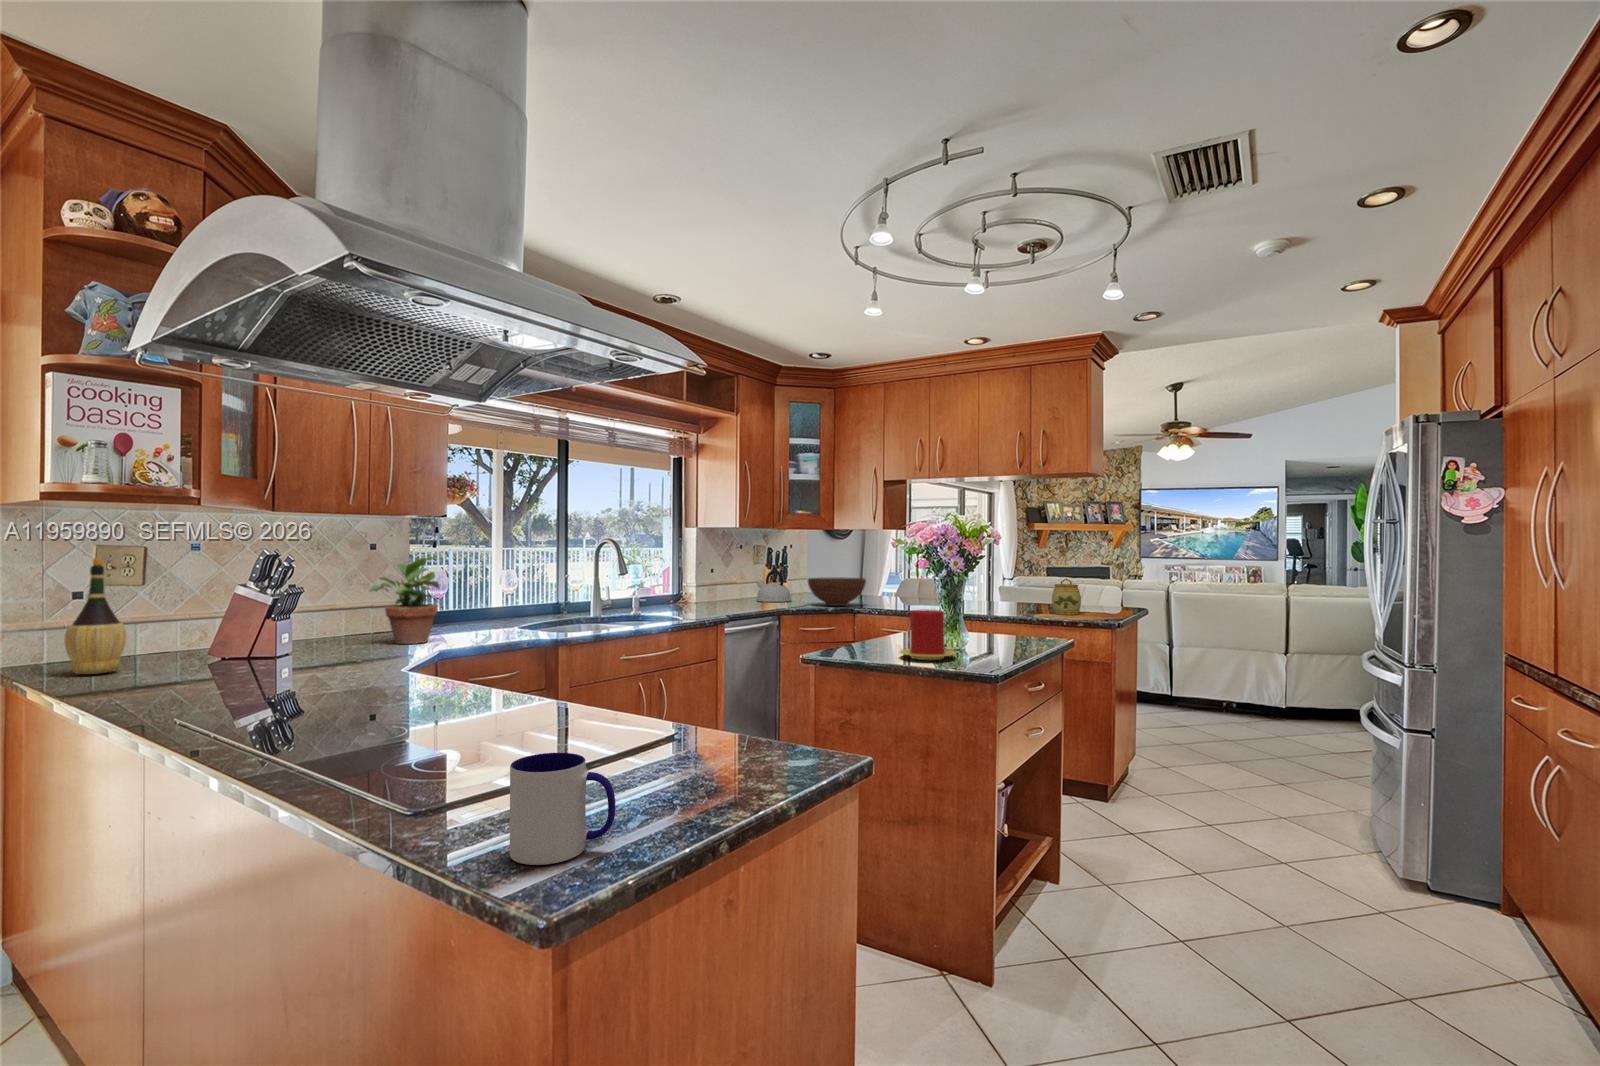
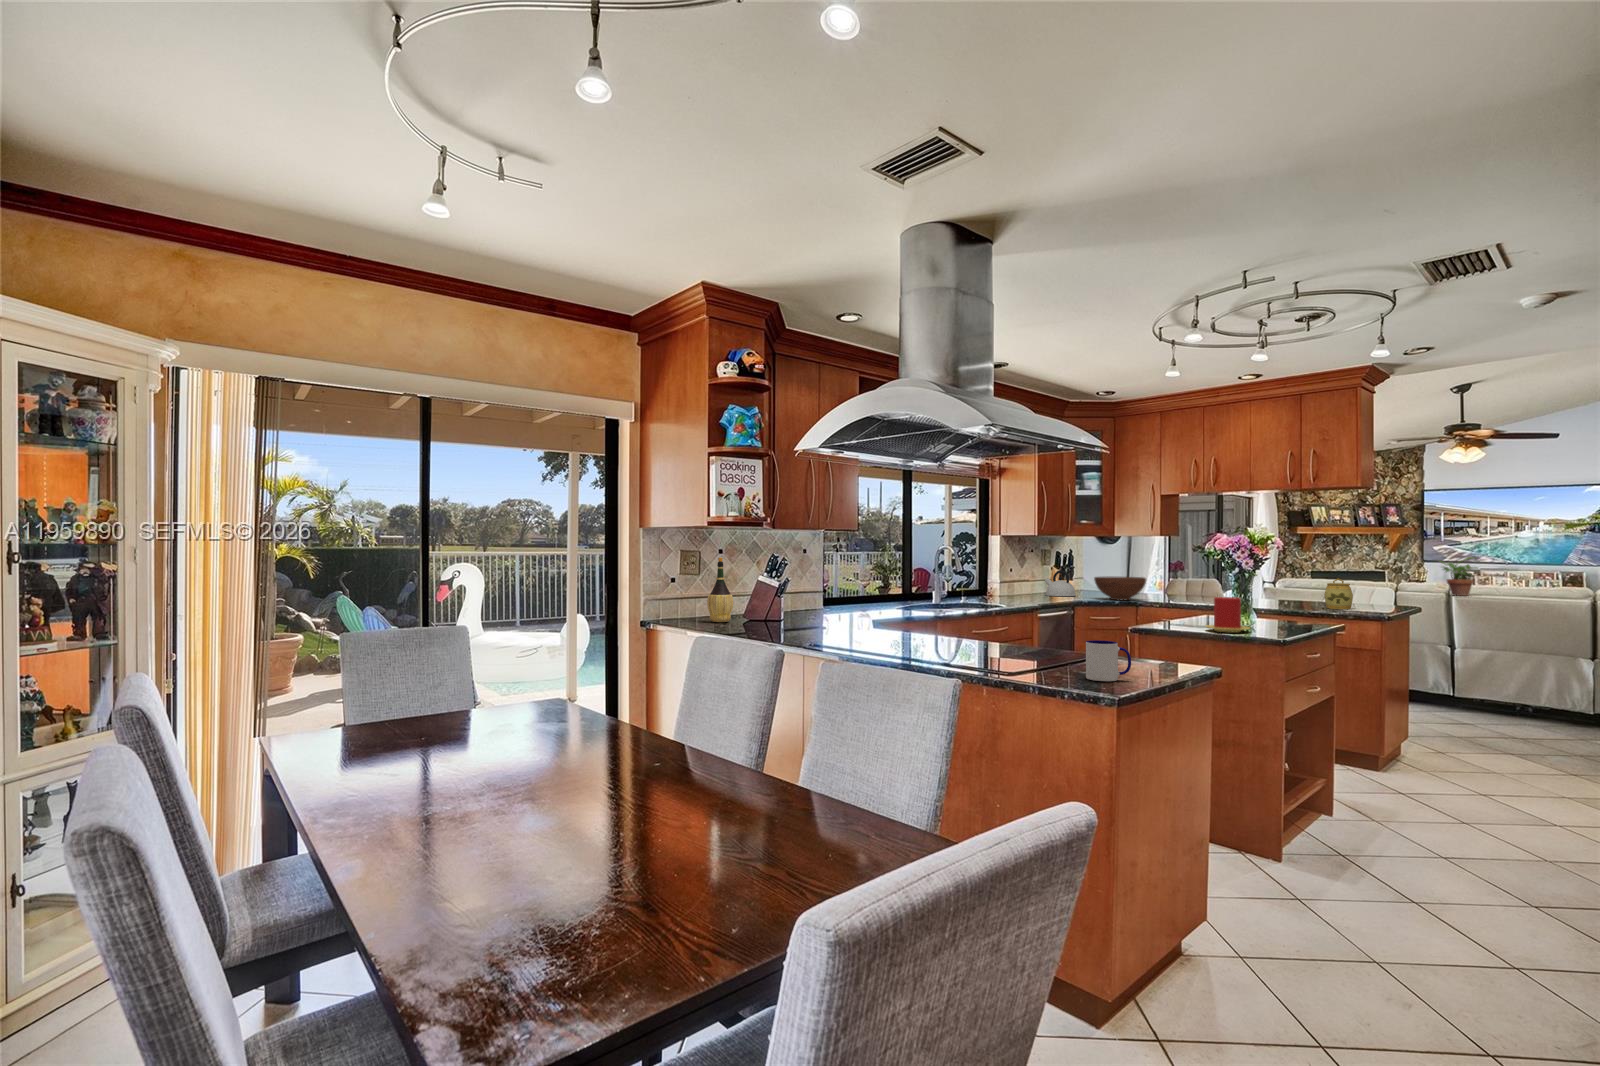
potted plant: present [369,557,439,644] -> present [1439,557,1479,596]

